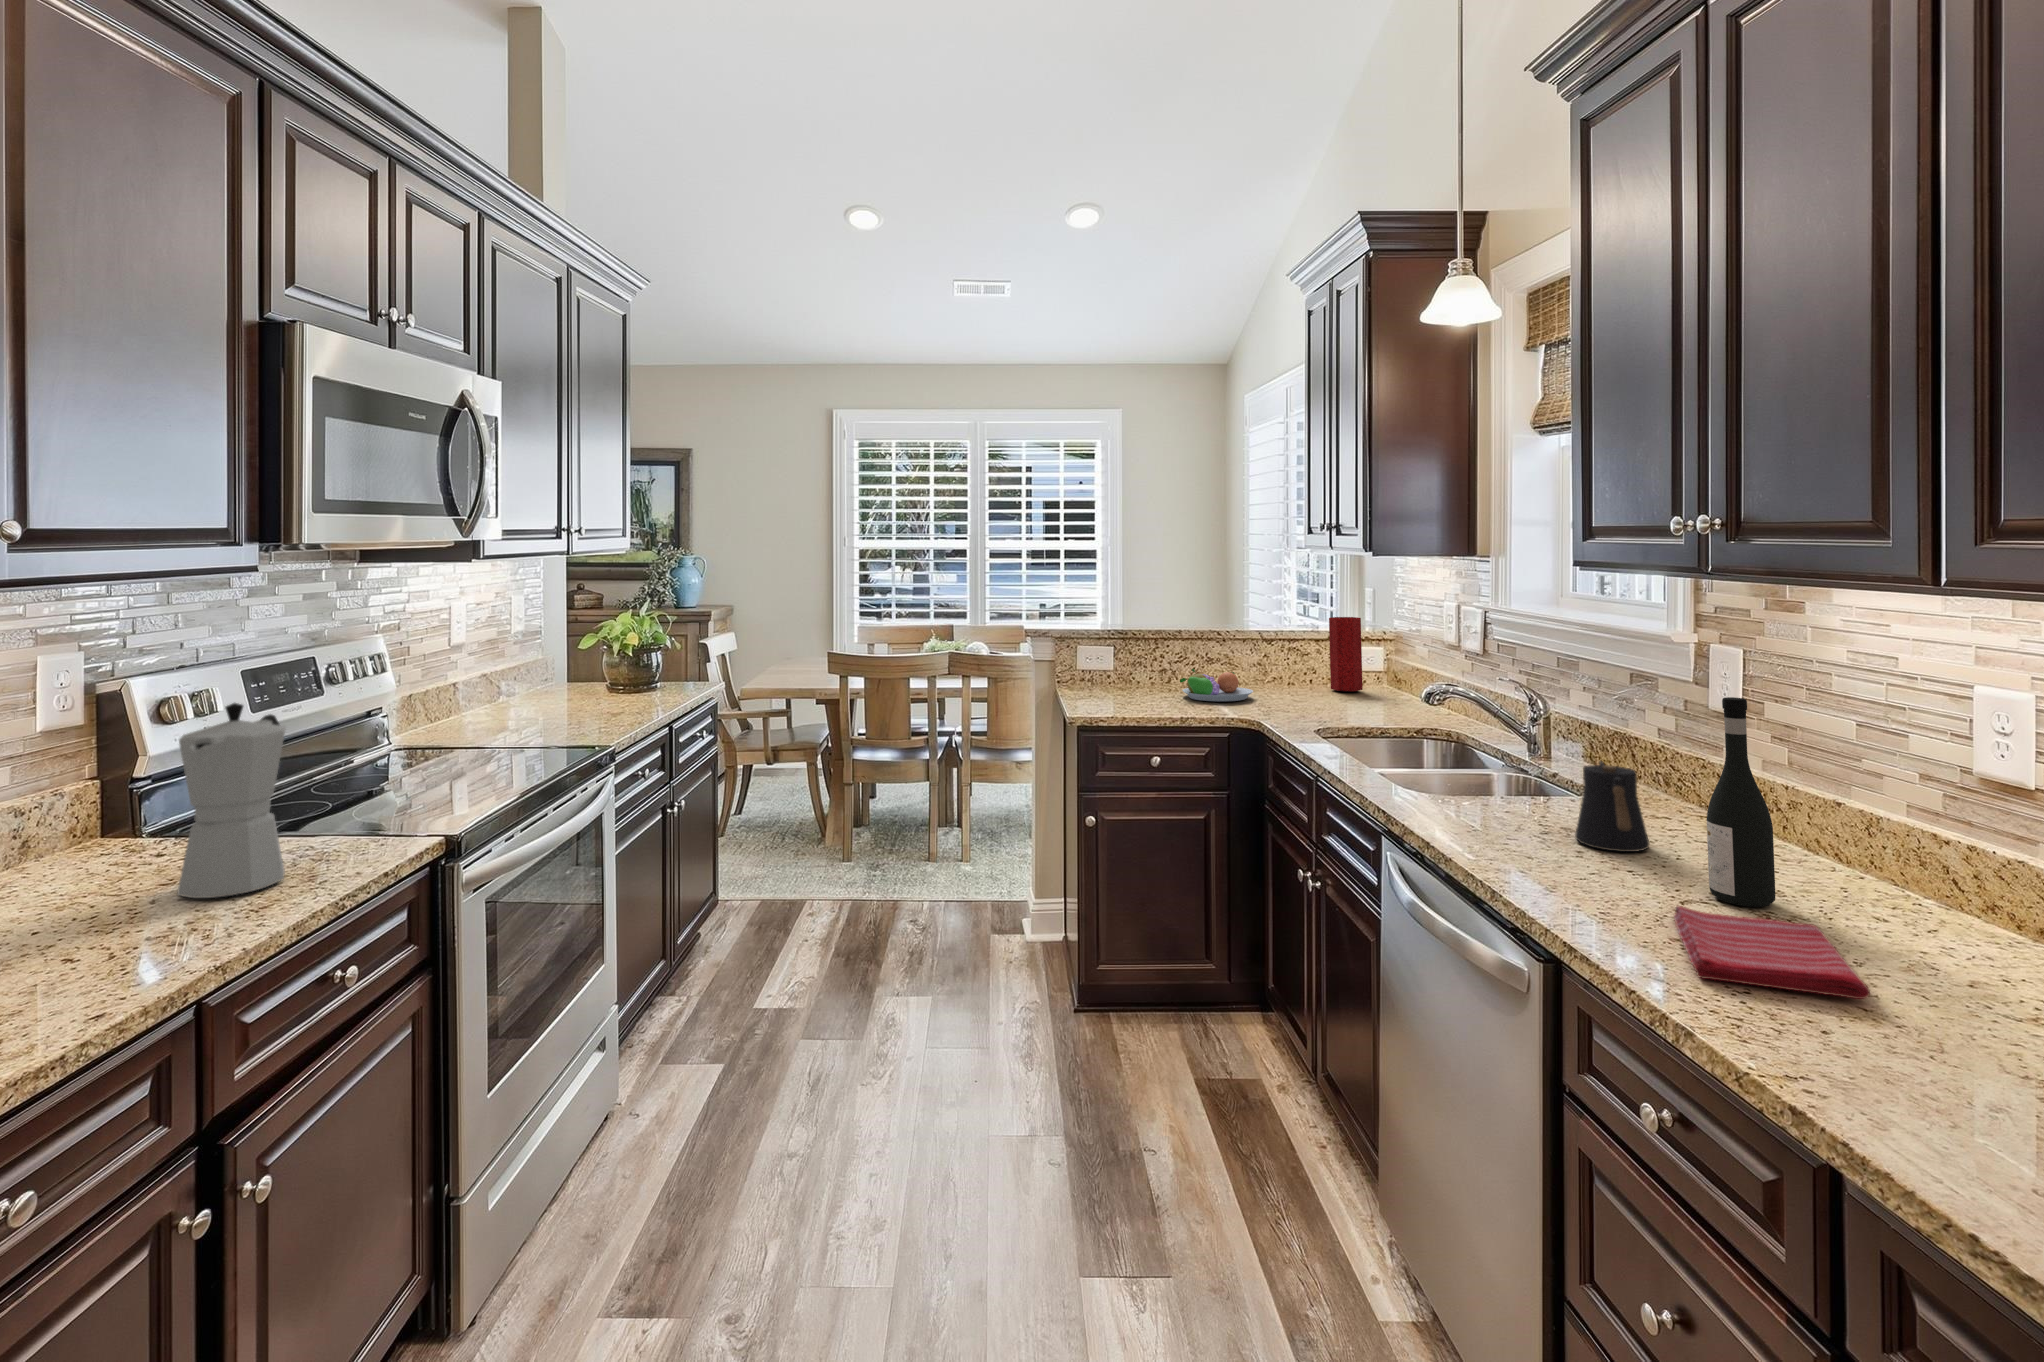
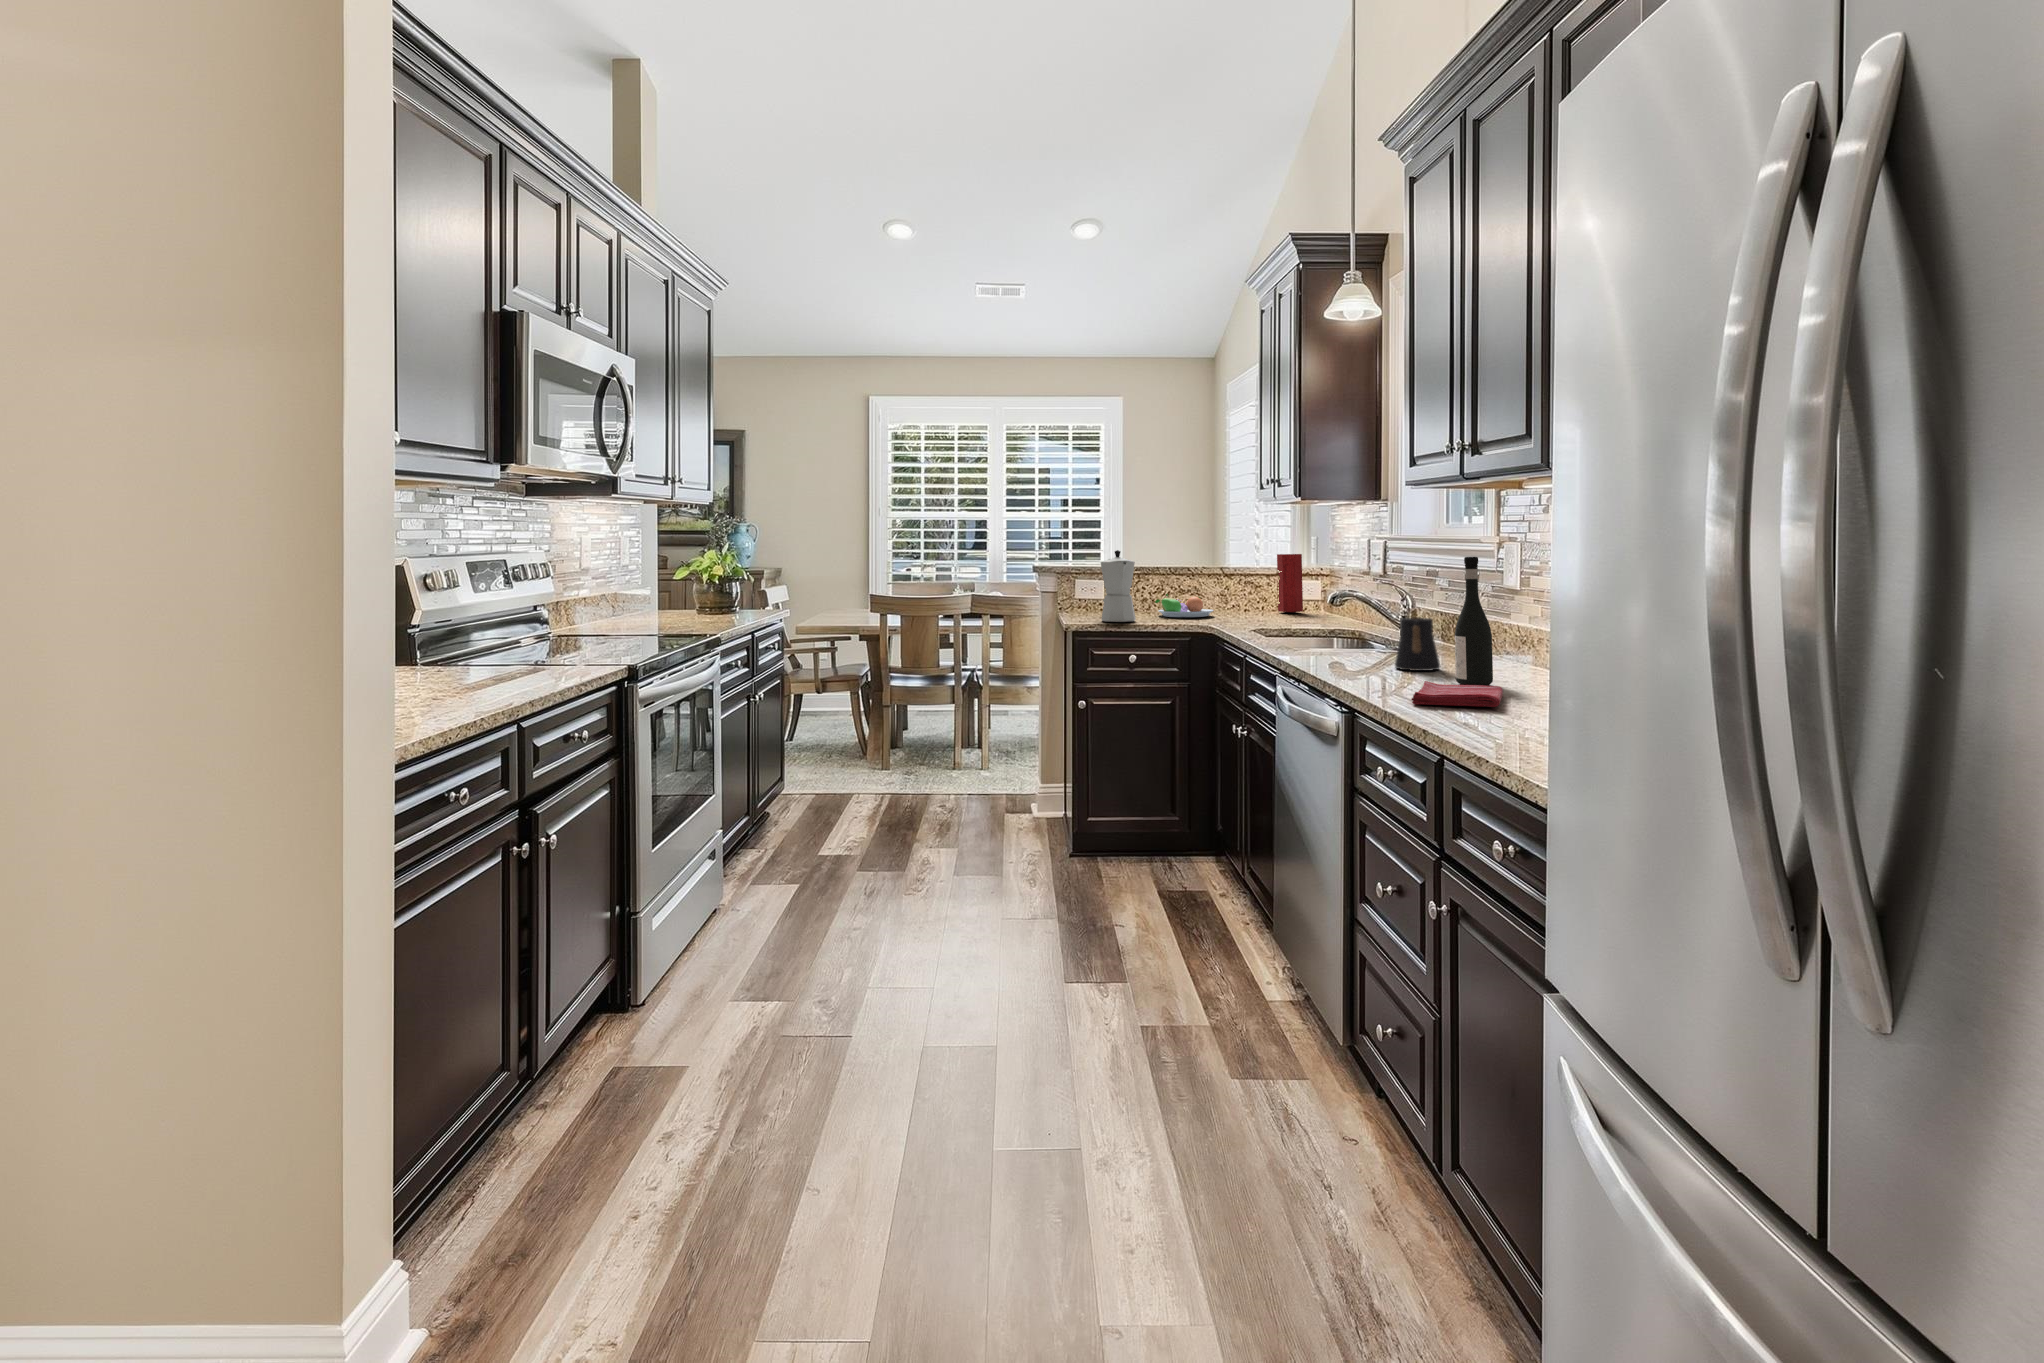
moka pot: present [177,703,286,898] -> present [1101,550,1136,622]

